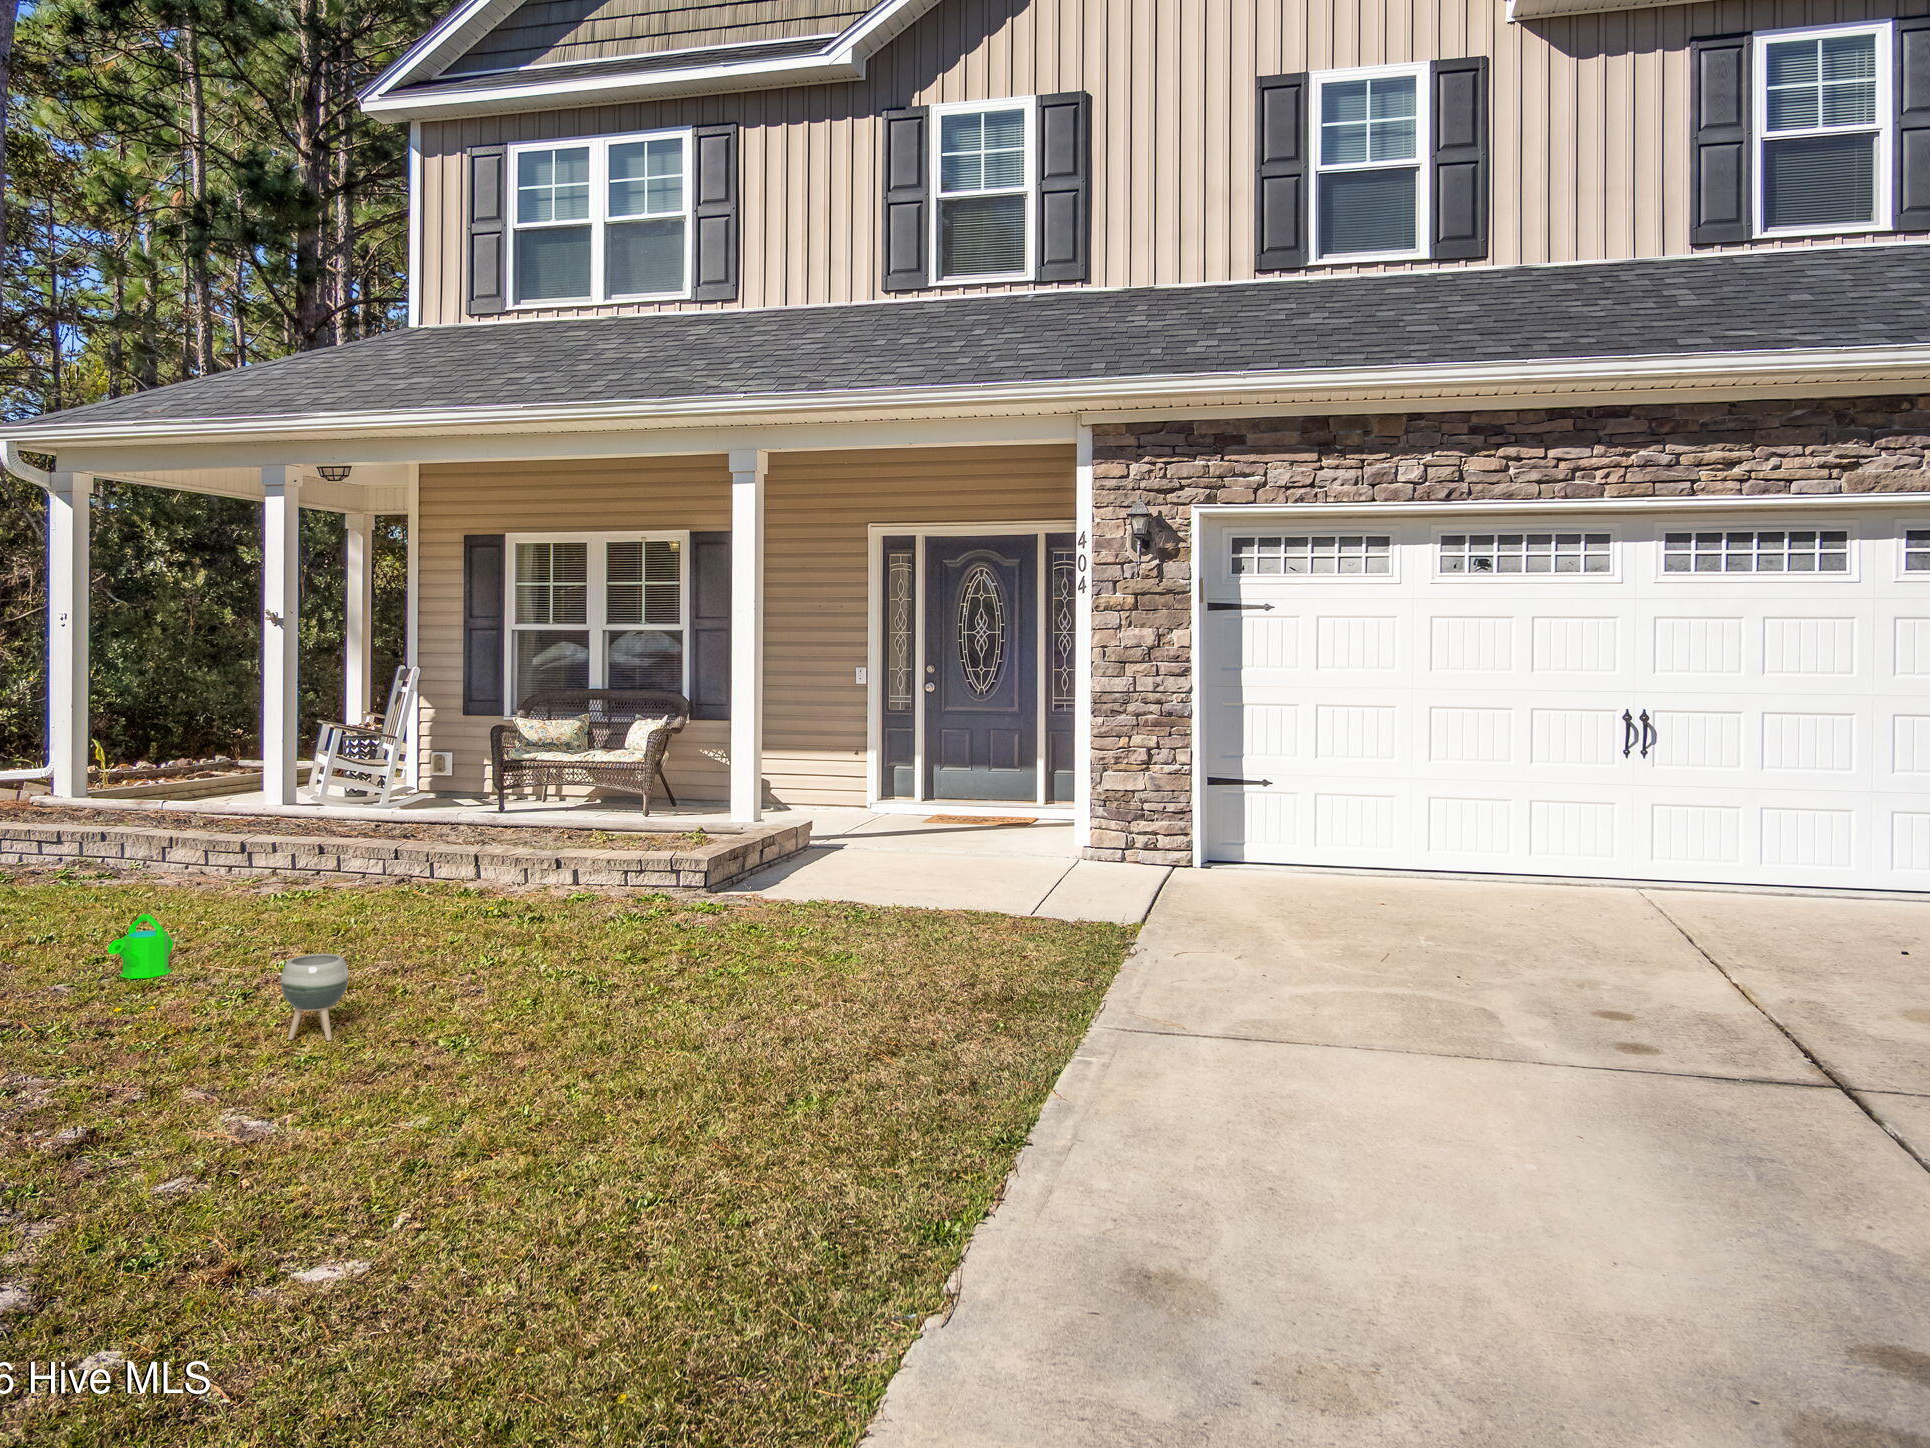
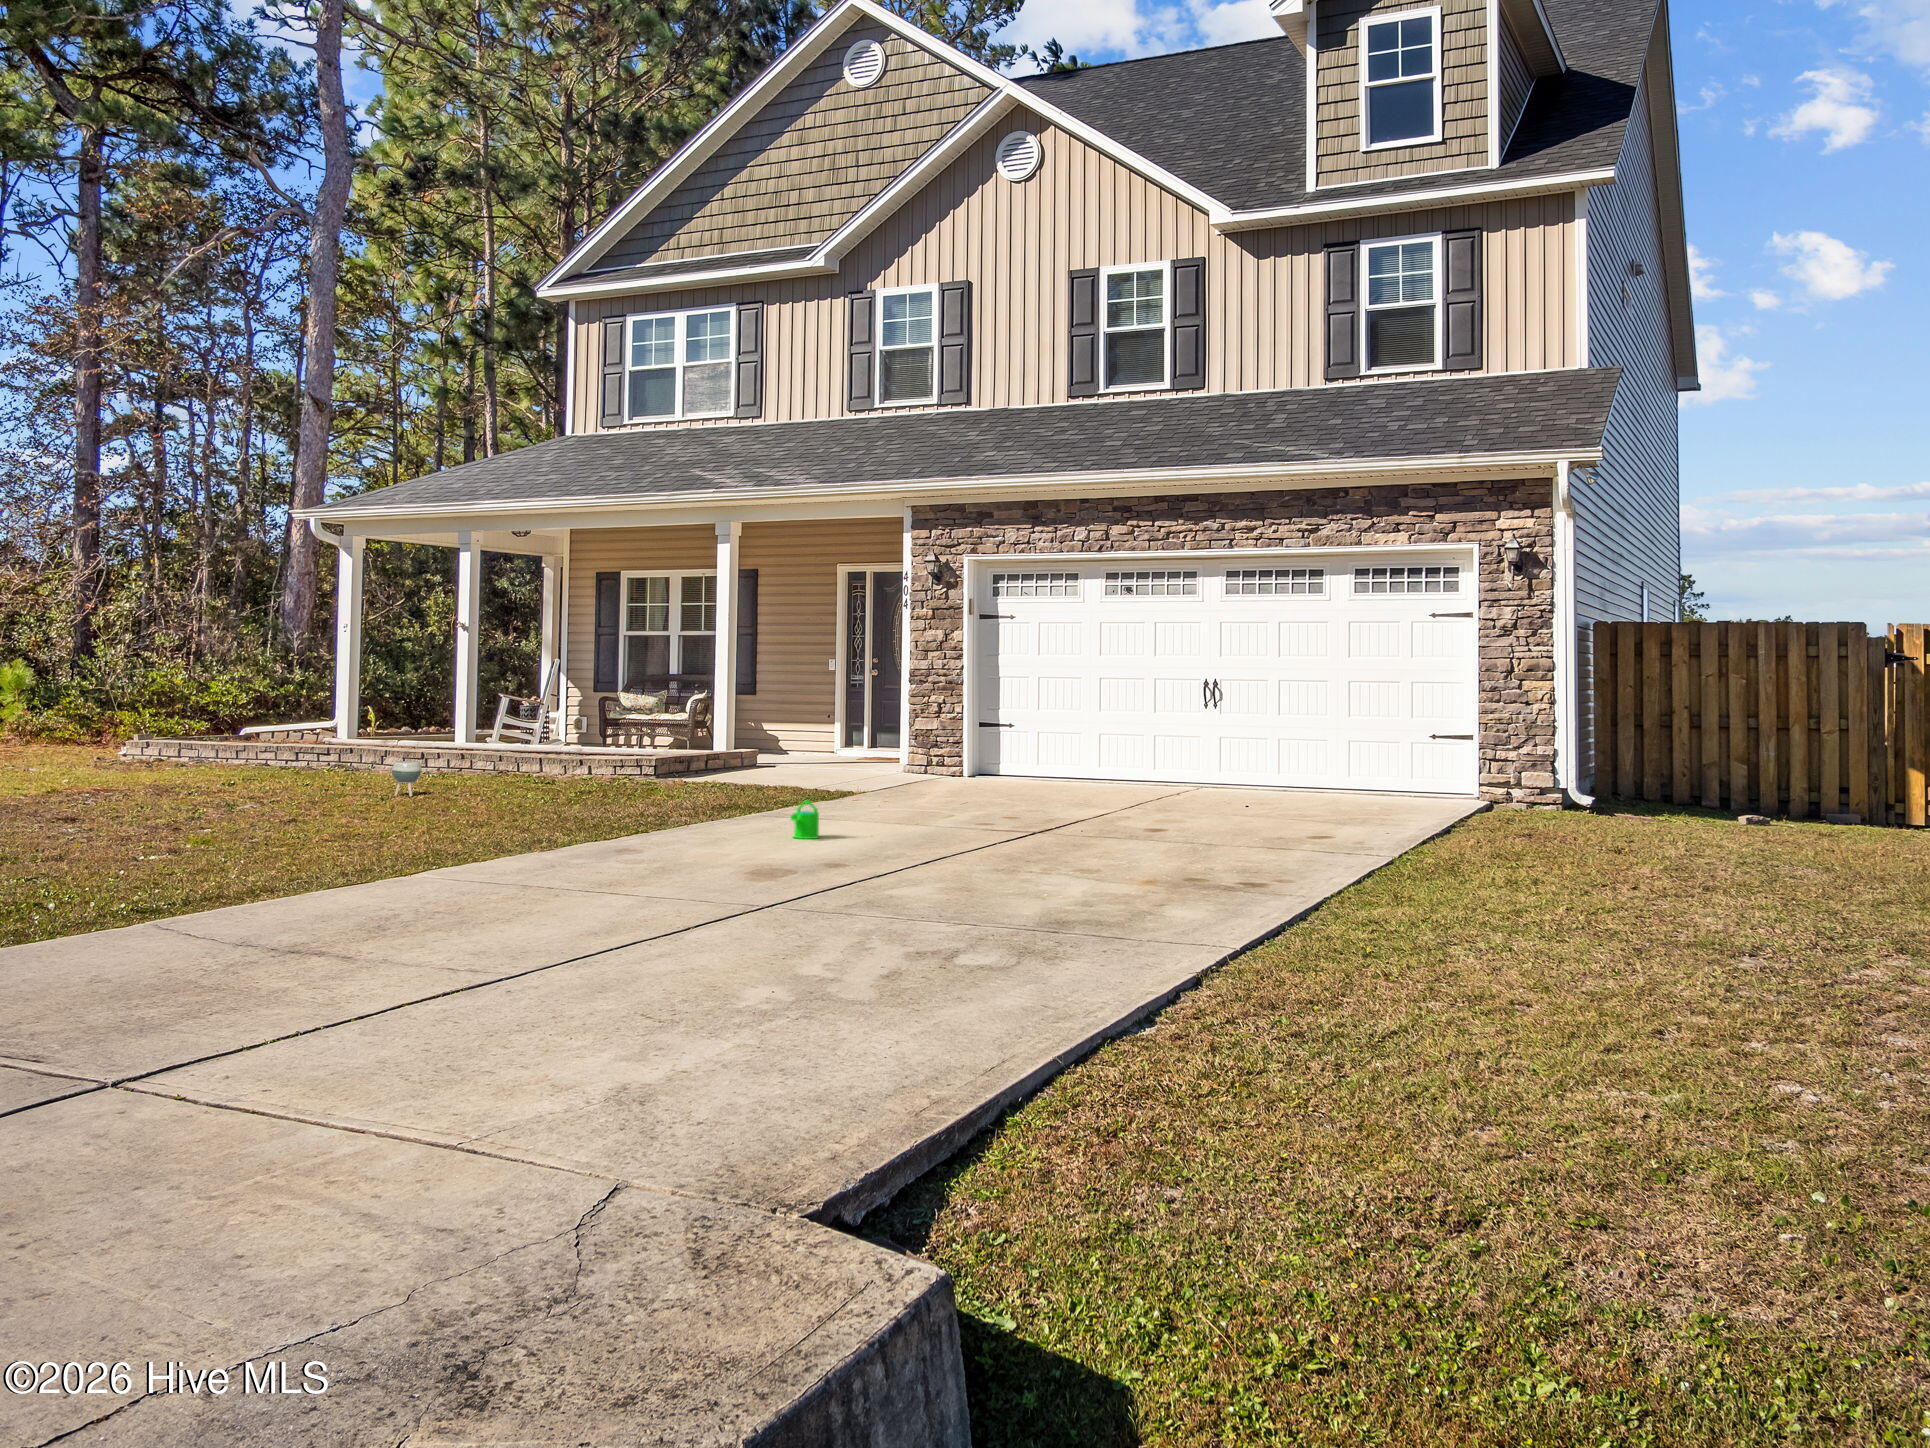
watering can: present [108,914,173,979] -> present [790,800,819,839]

